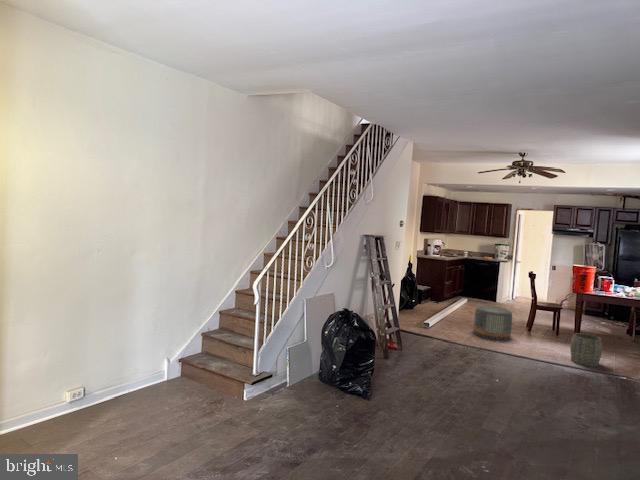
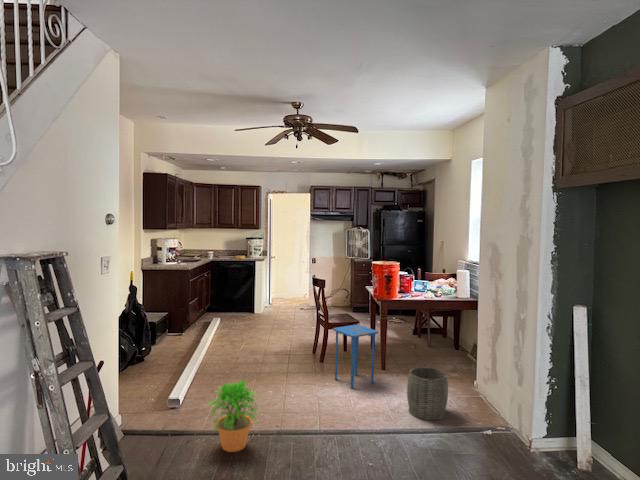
side table: none [531,304,565,346] -> present [333,324,378,388]
pouf: present [473,305,512,340] -> none [256,341,312,402]
potted plant: none [438,310,469,346] -> present [211,380,256,452]

